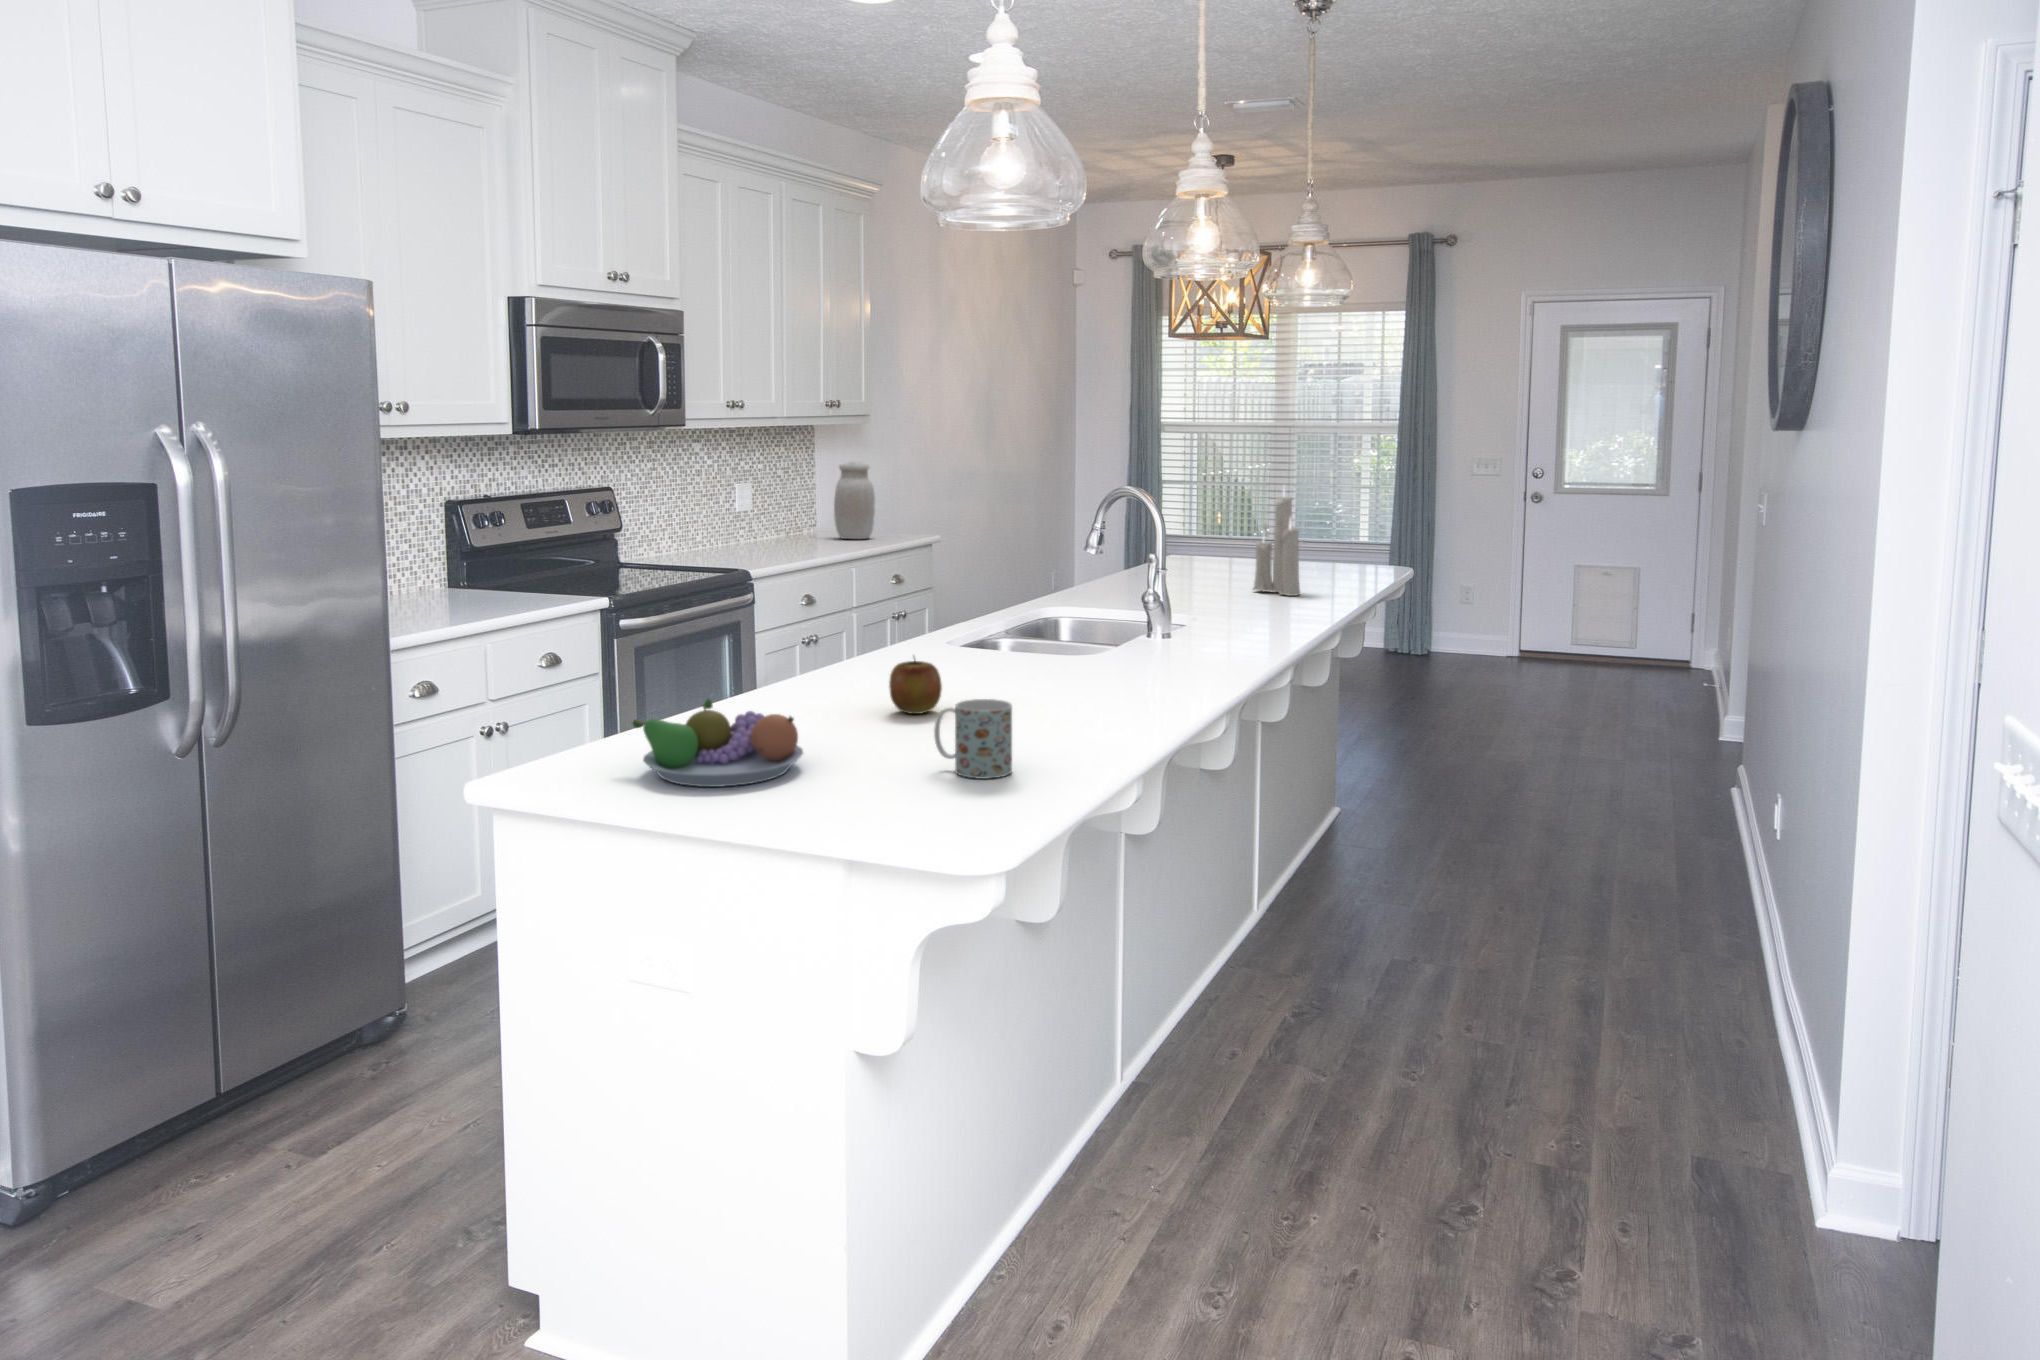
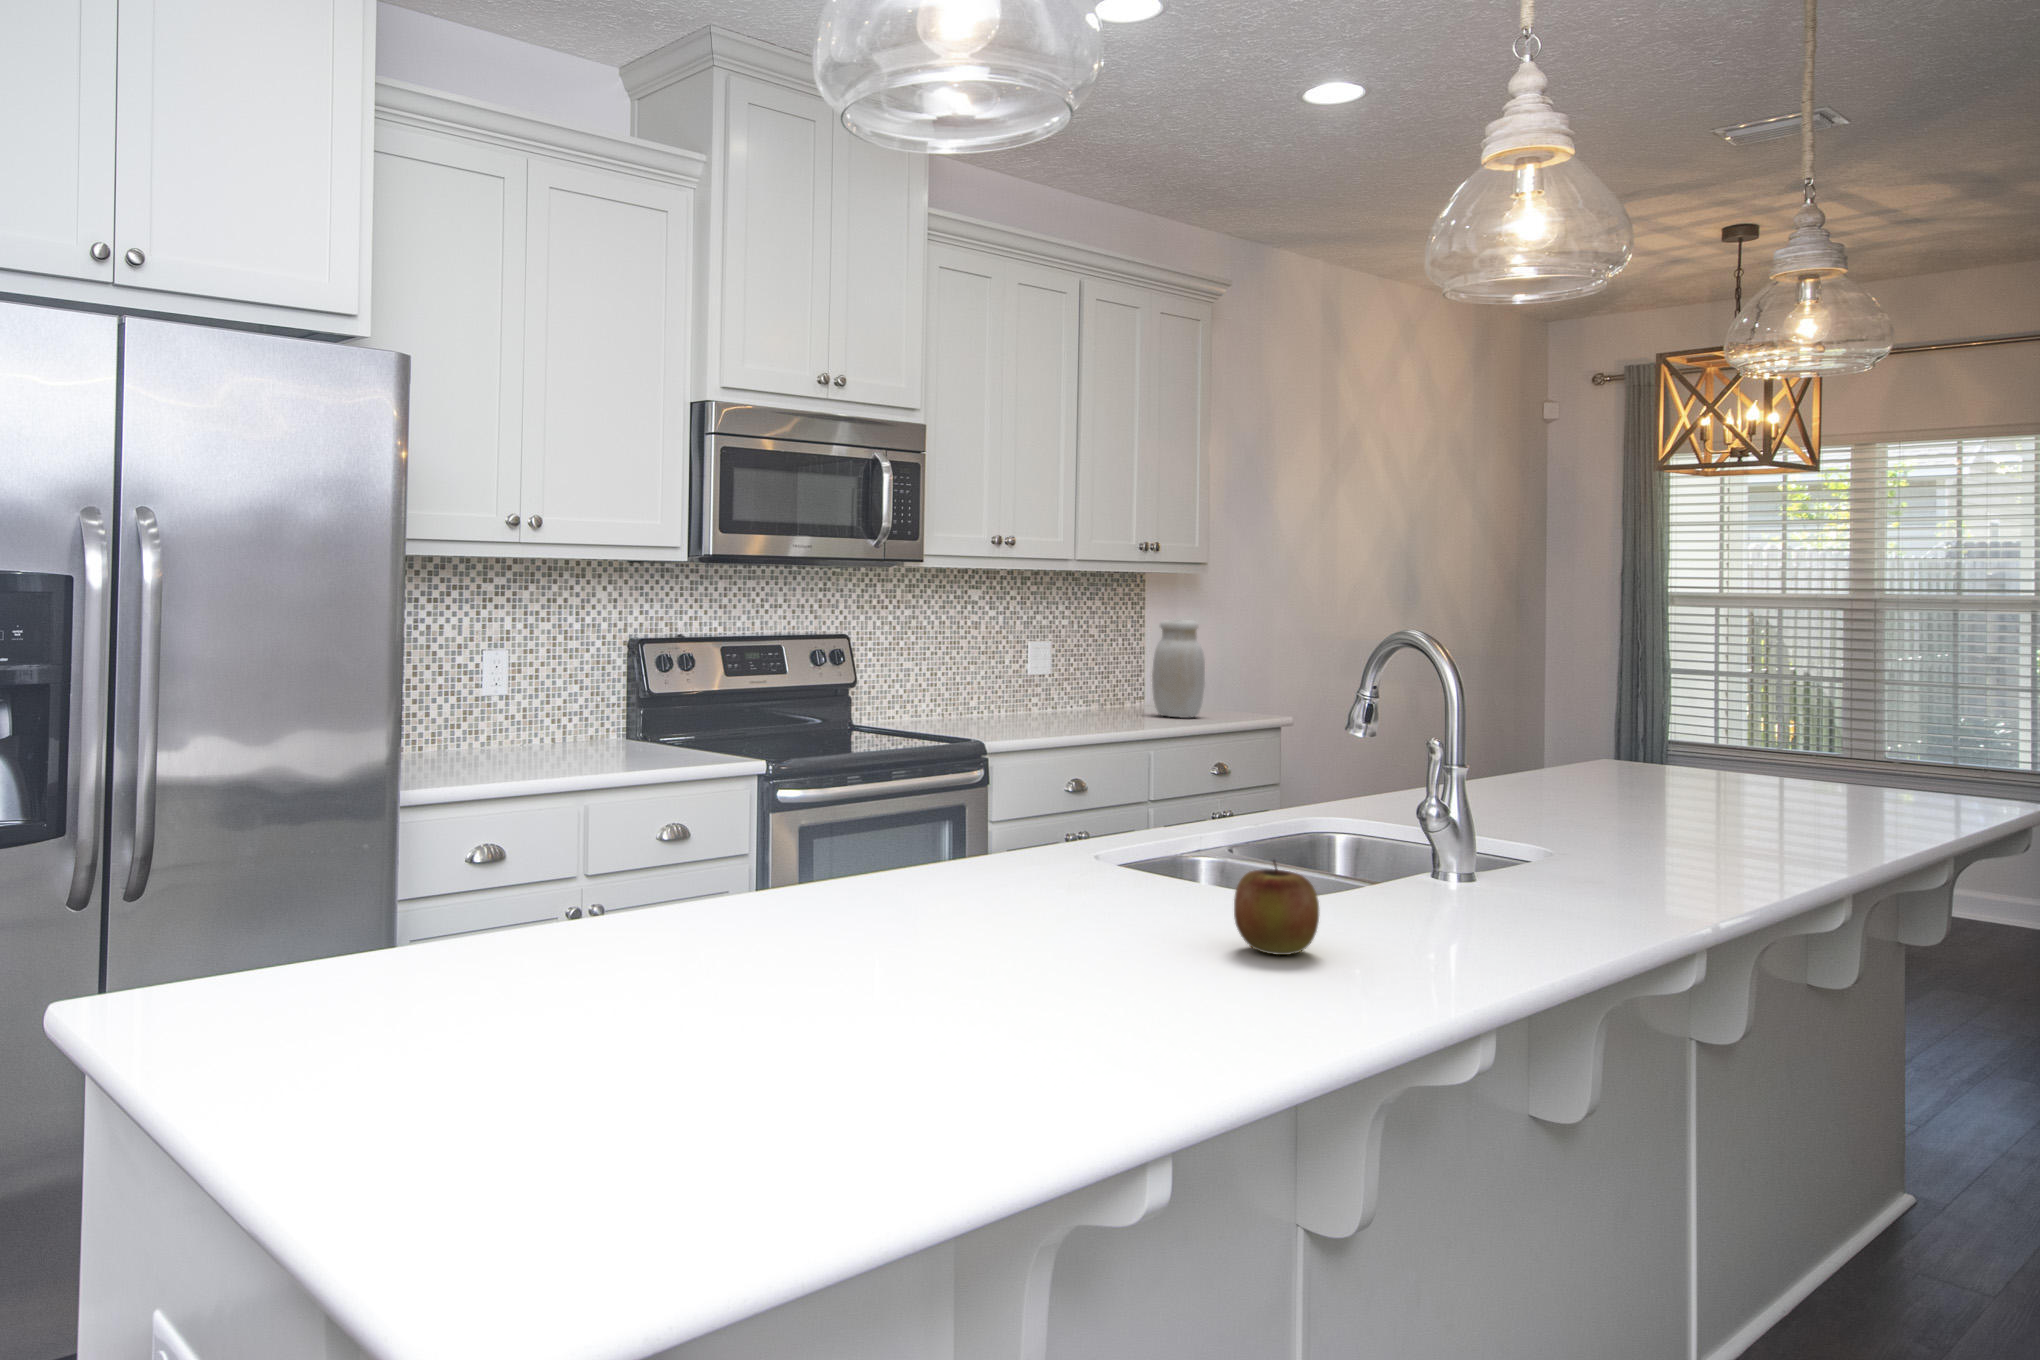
candle: present [1253,496,1300,596] -> none [1703,641,1790,835]
apple: present [889,660,942,714] -> present [1234,861,1319,955]
fruit bowl: present [633,699,803,787] -> none [321,907,591,1063]
mug: present [934,699,1012,779] -> none [768,962,889,1123]

